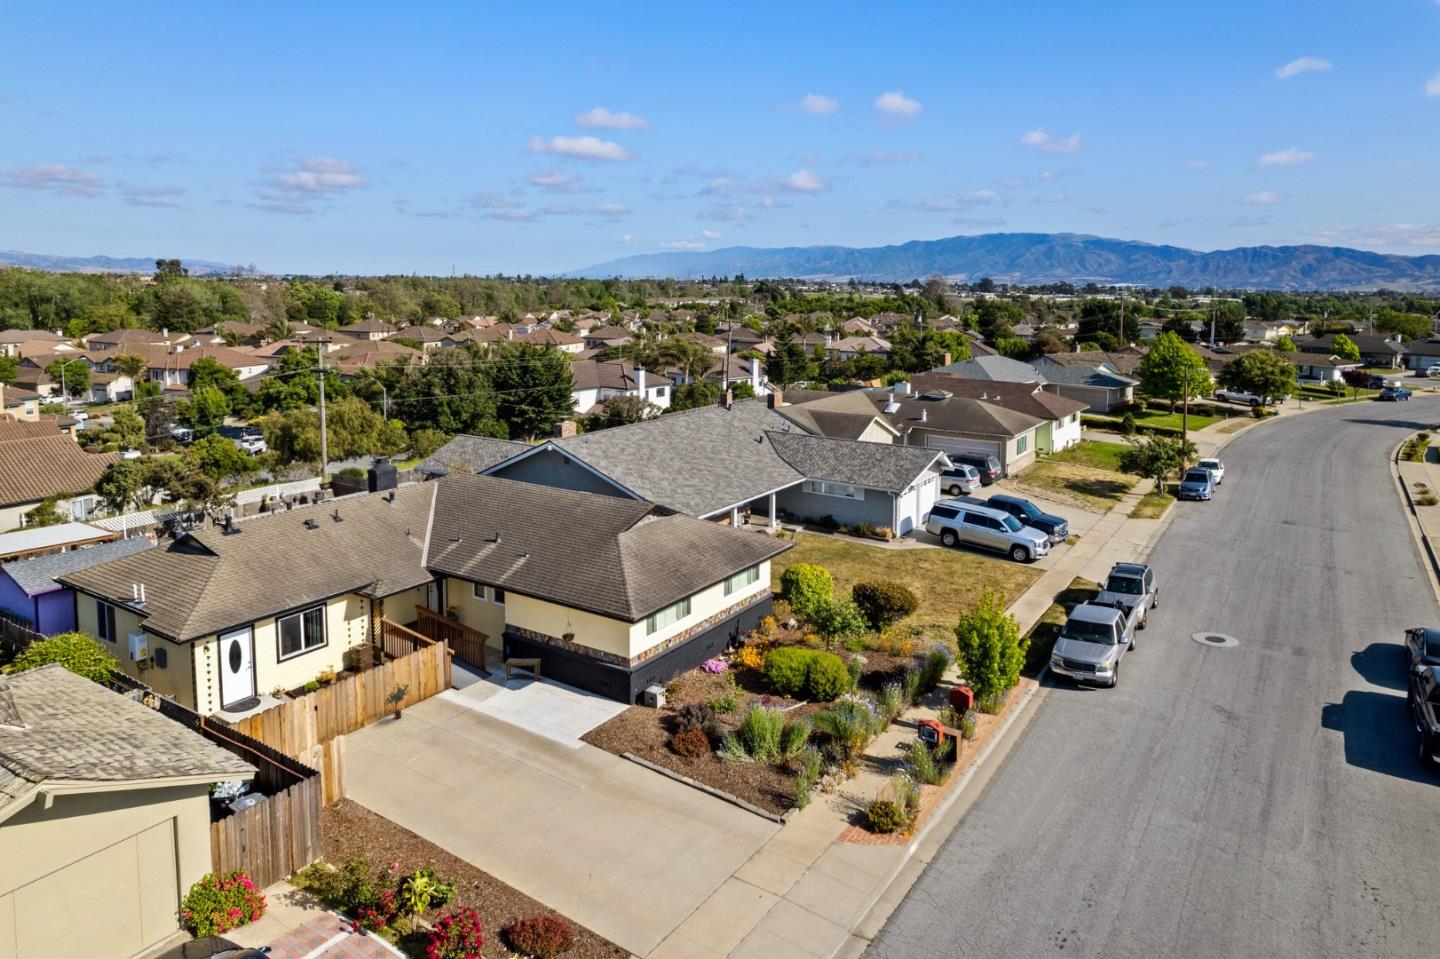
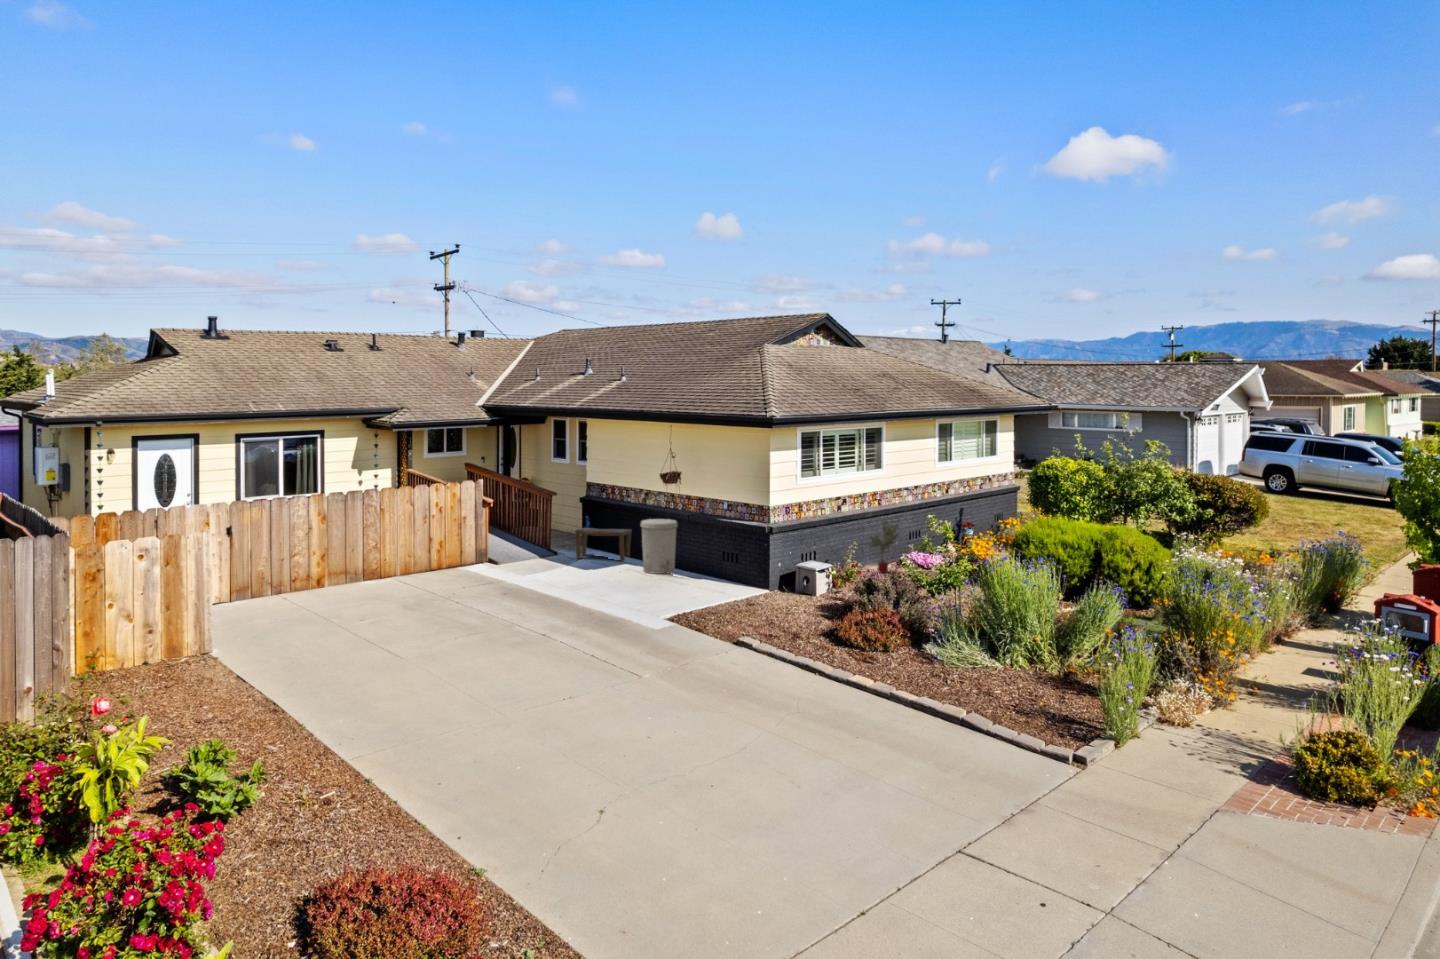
trash can: none [550,657,573,693] -> present [641,519,678,574]
potted tree: present [385,684,409,718] -> present [867,518,899,573]

